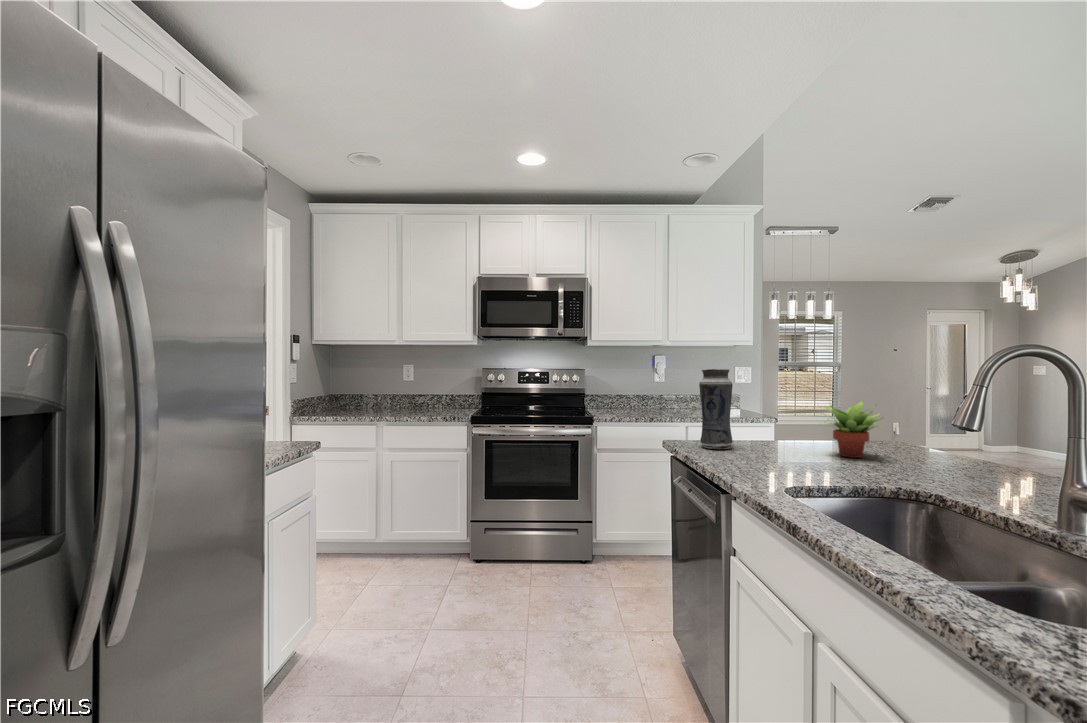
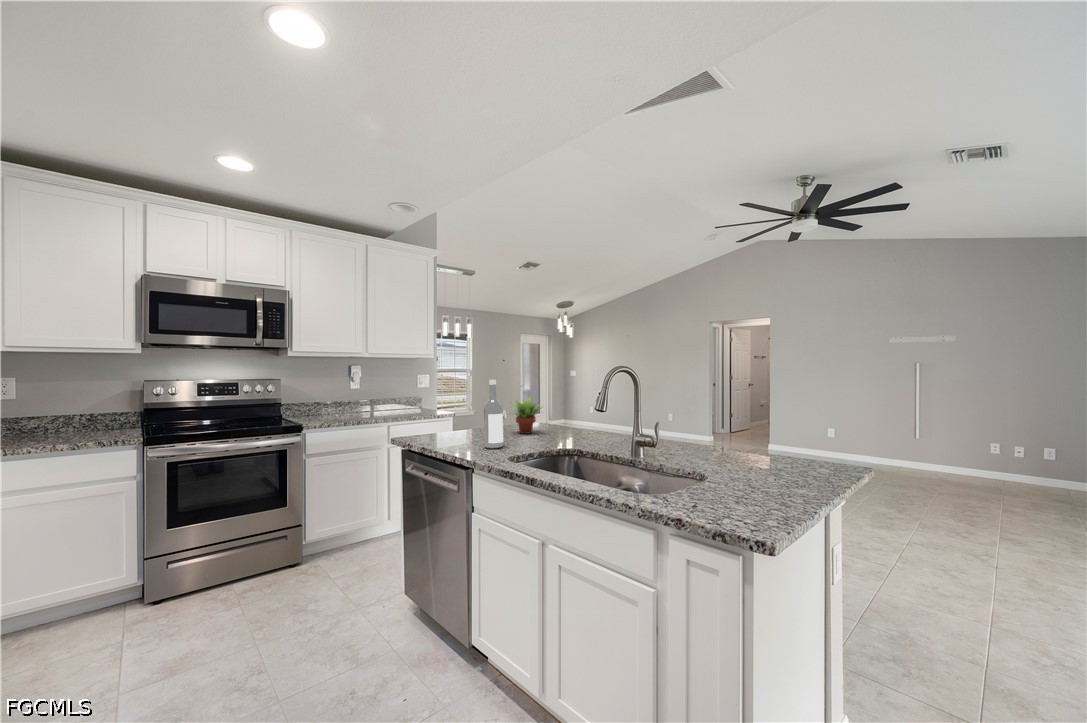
vase: present [699,369,733,449] -> none [429,378,454,440]
wine bottle: none [762,371,792,471] -> present [484,380,503,448]

